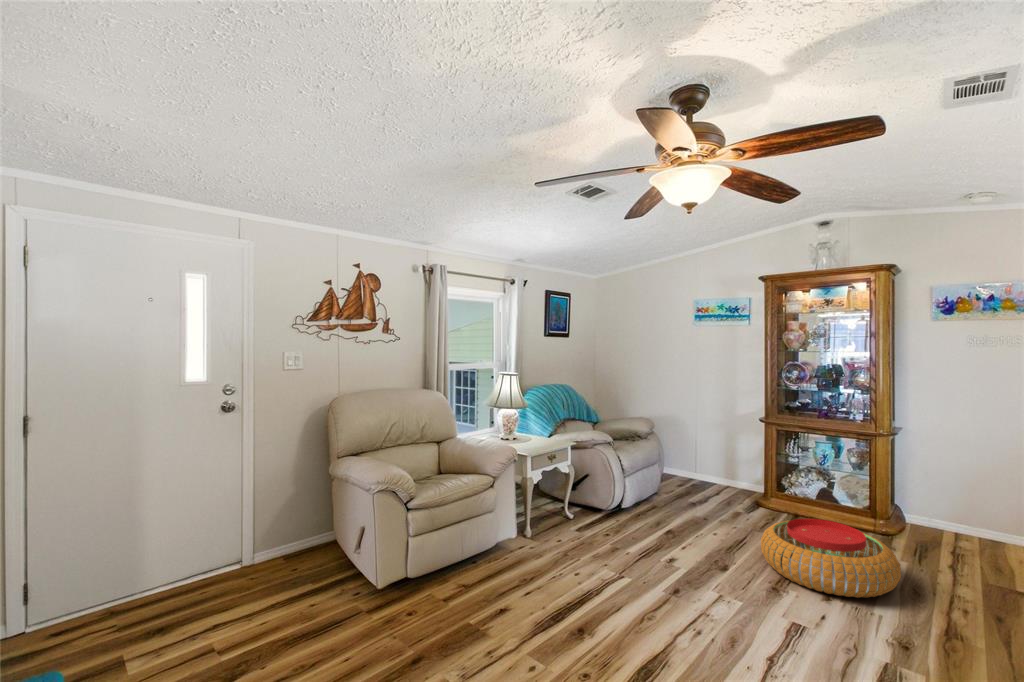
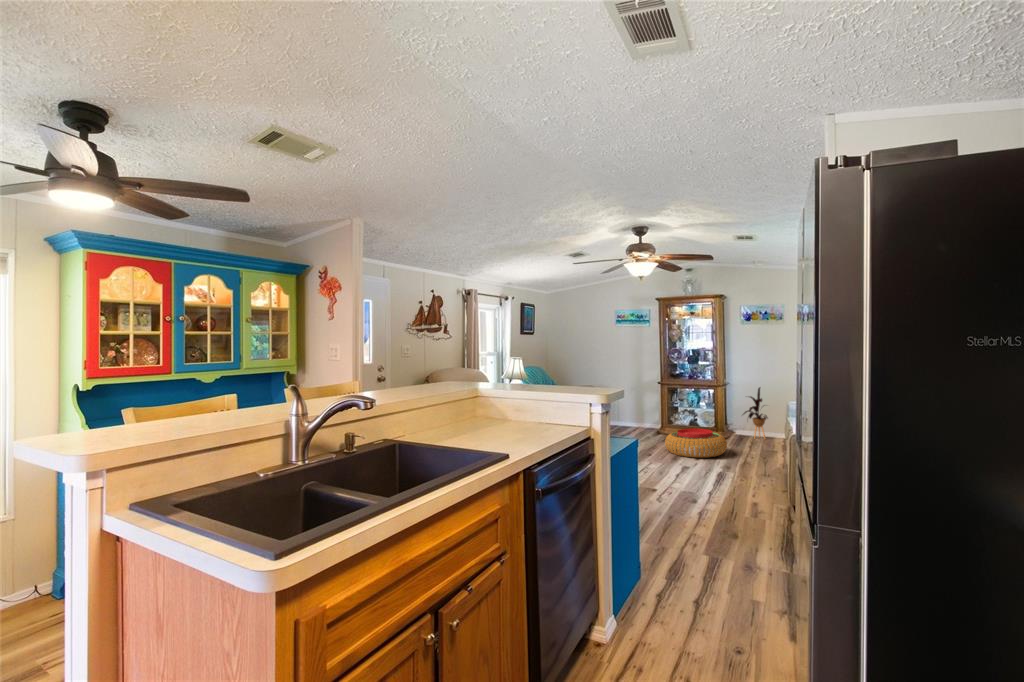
house plant: none [928,444,998,548] -> present [744,387,768,439]

